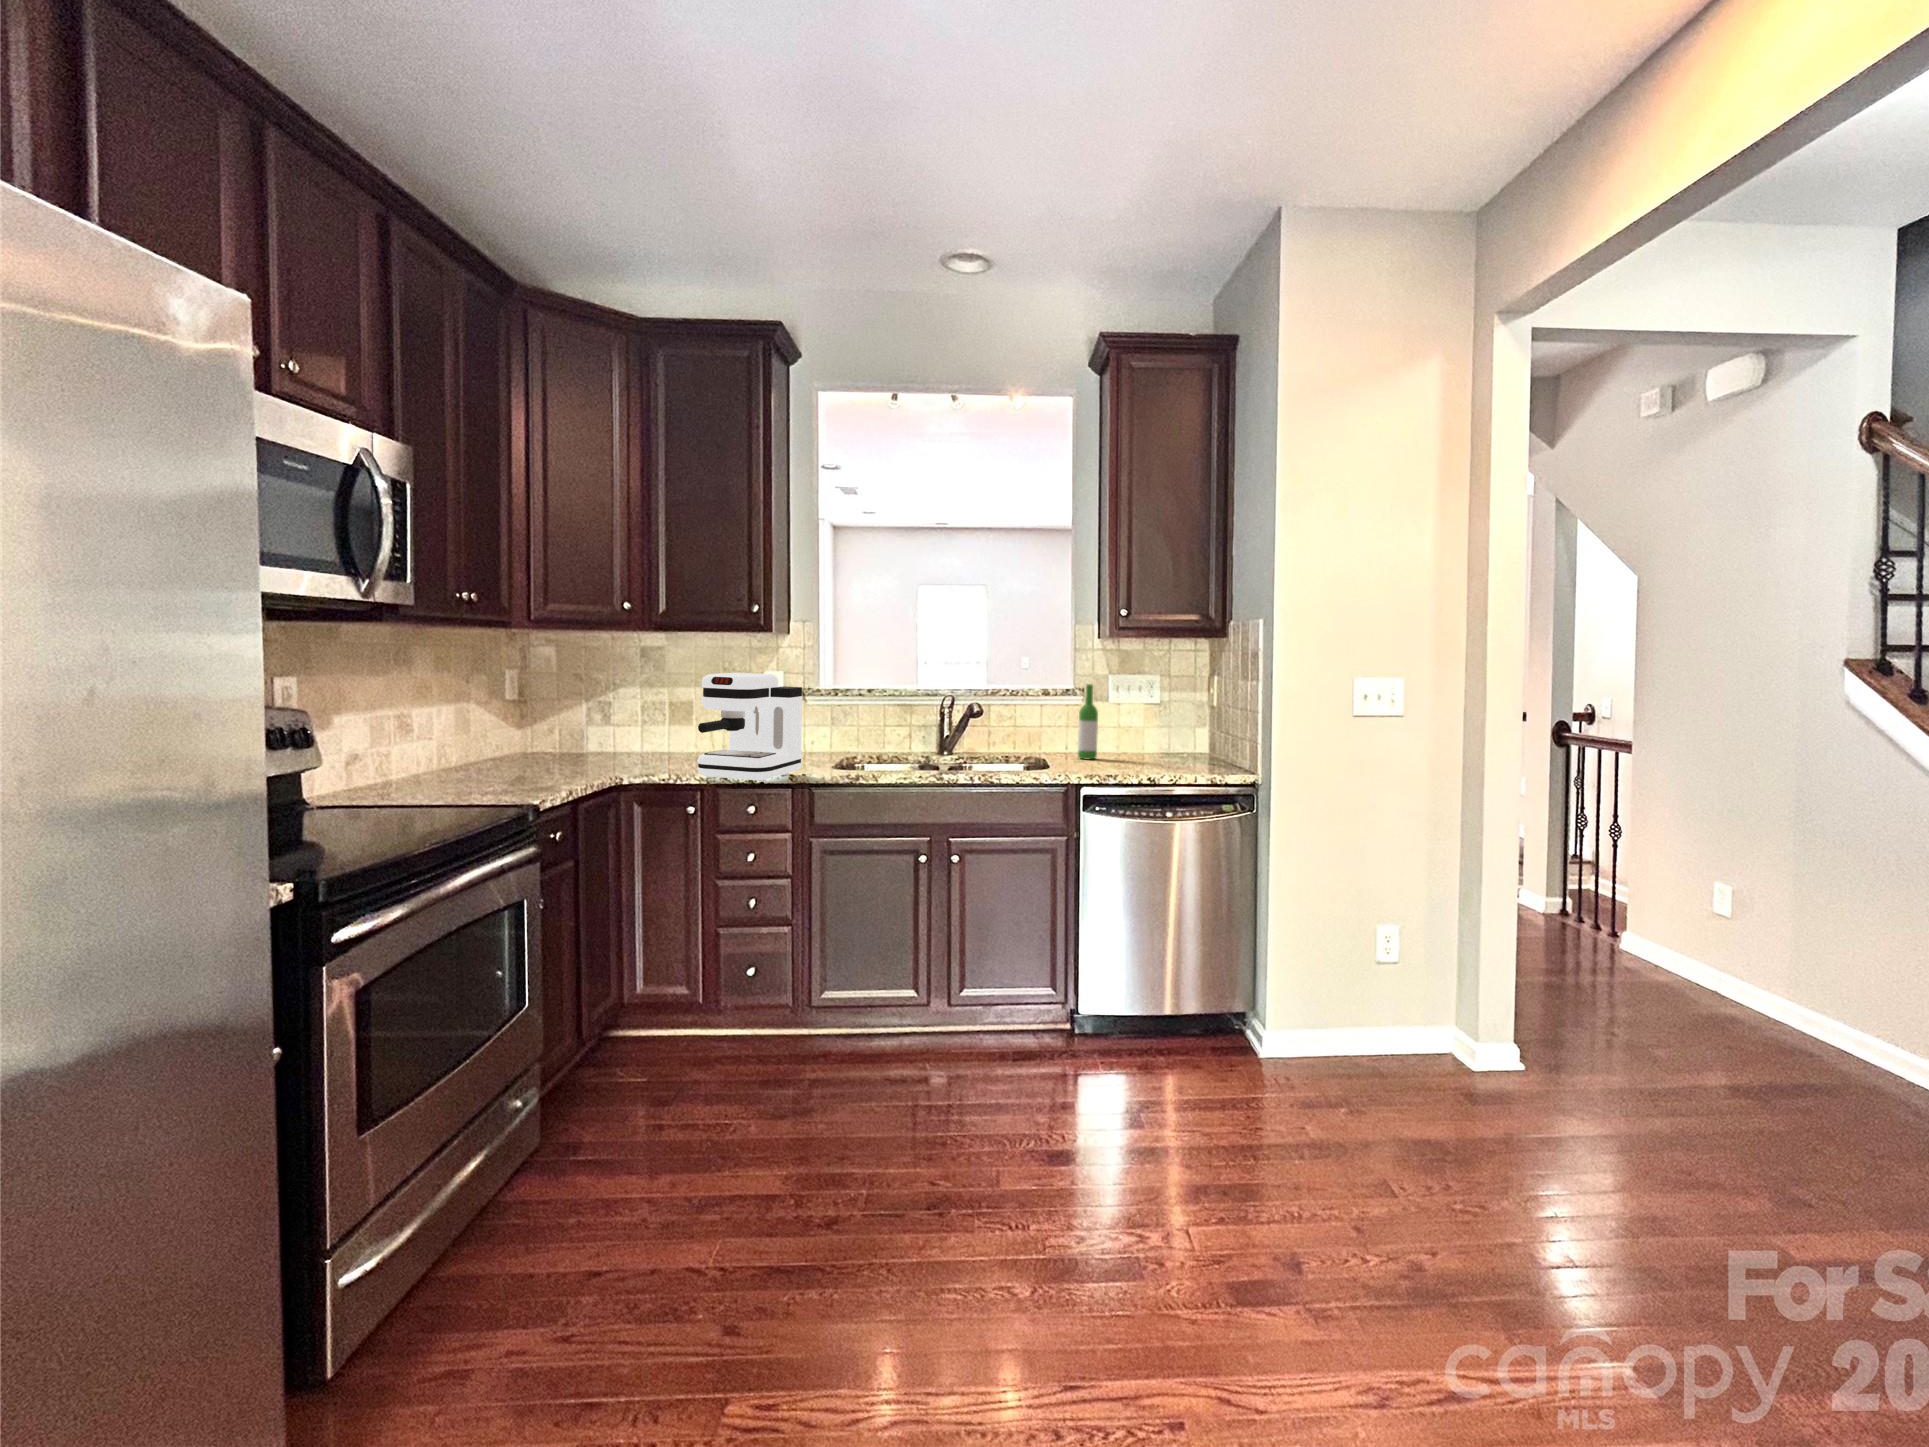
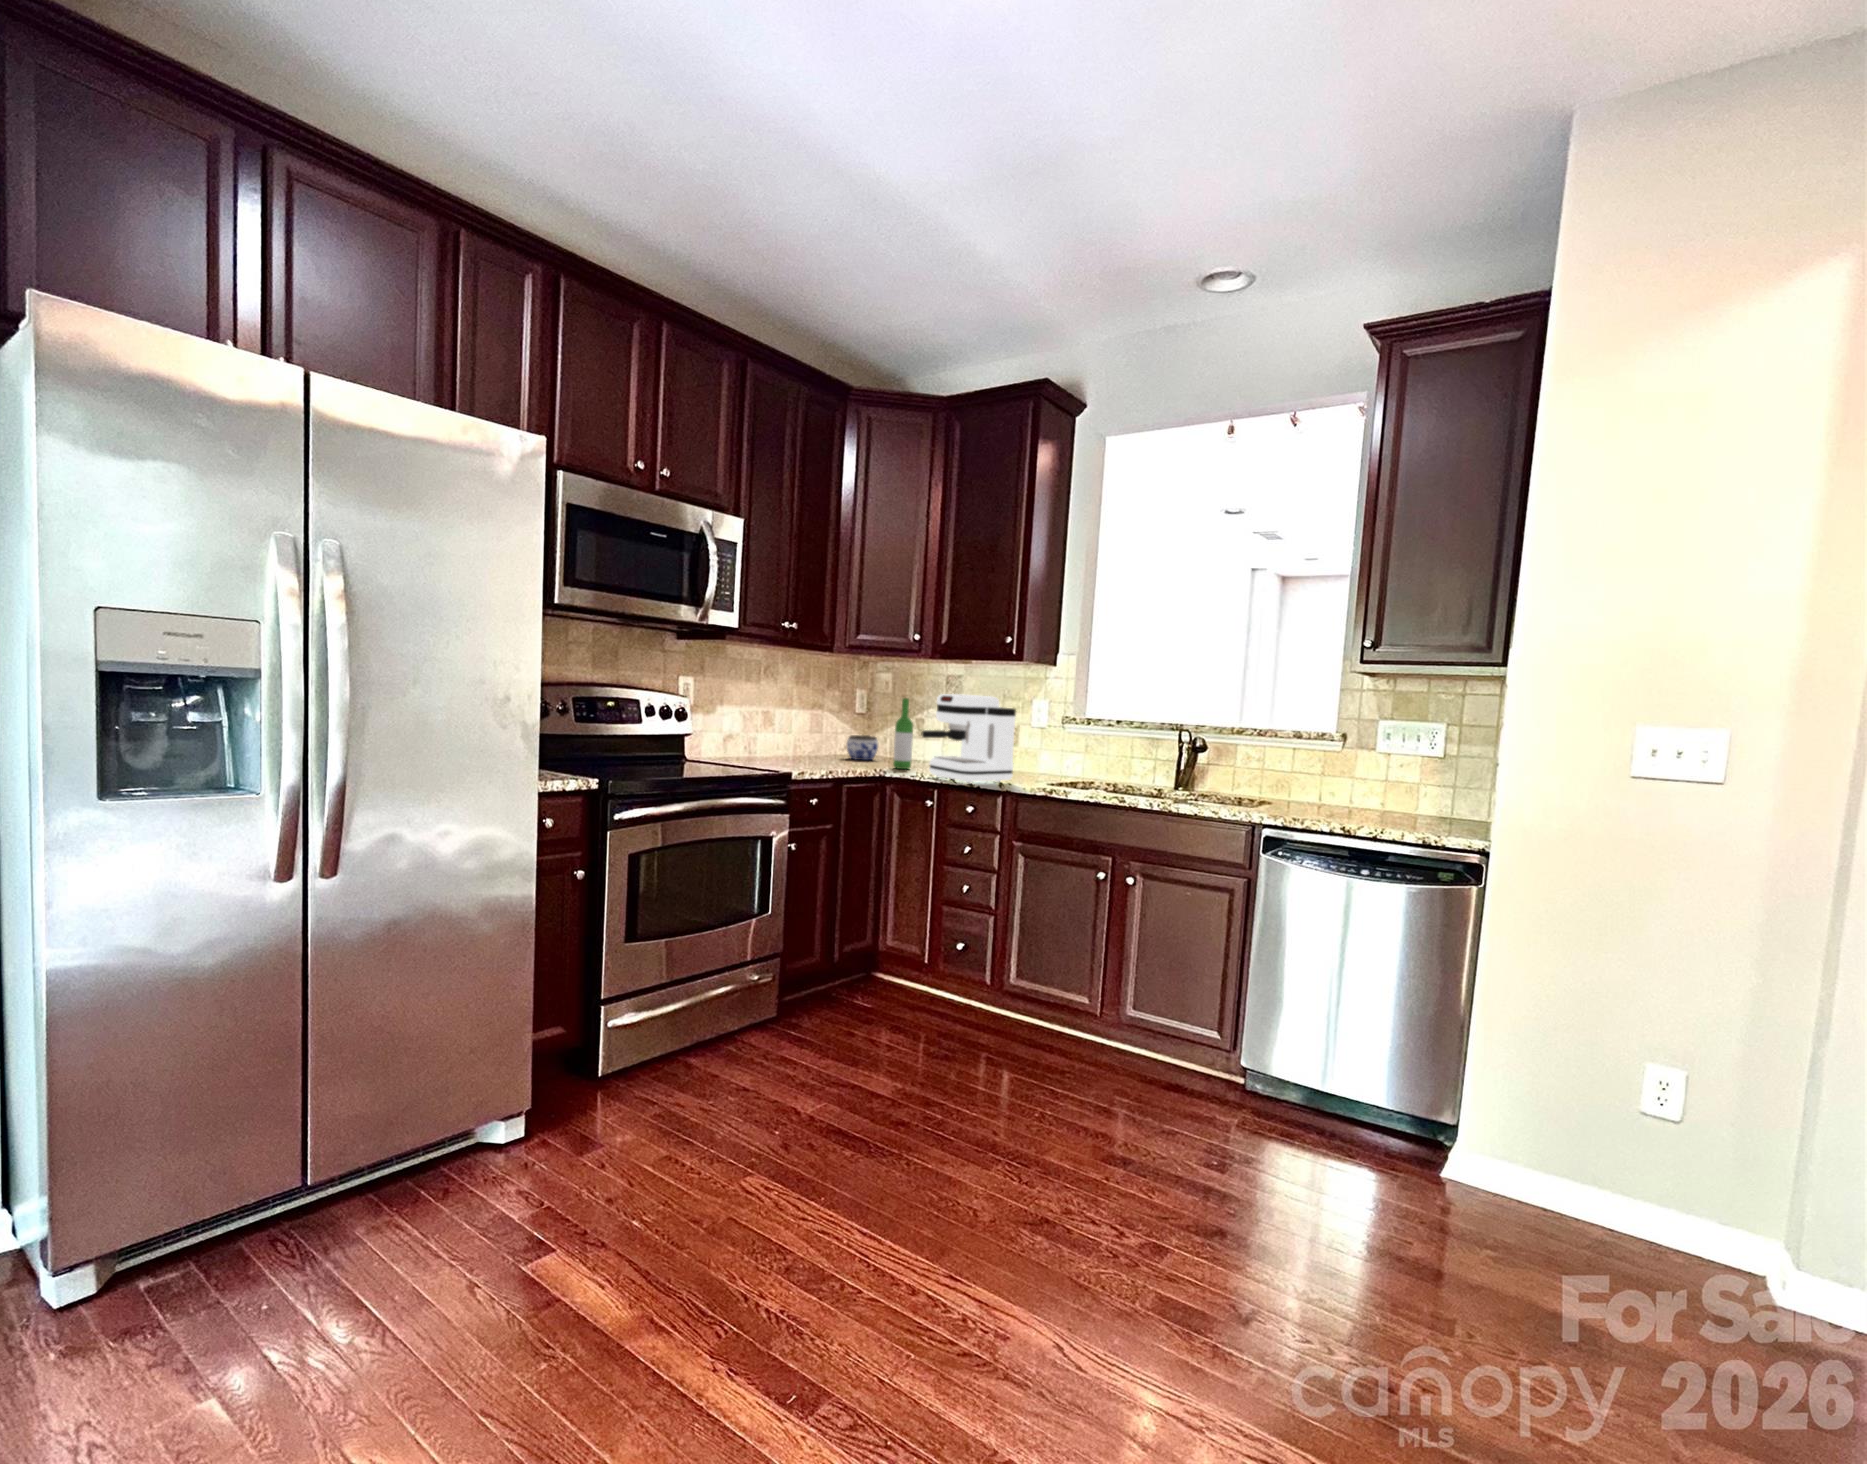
wine bottle: present [1078,684,1098,759] -> present [893,698,913,769]
jar: none [517,729,566,764] -> present [847,735,878,760]

